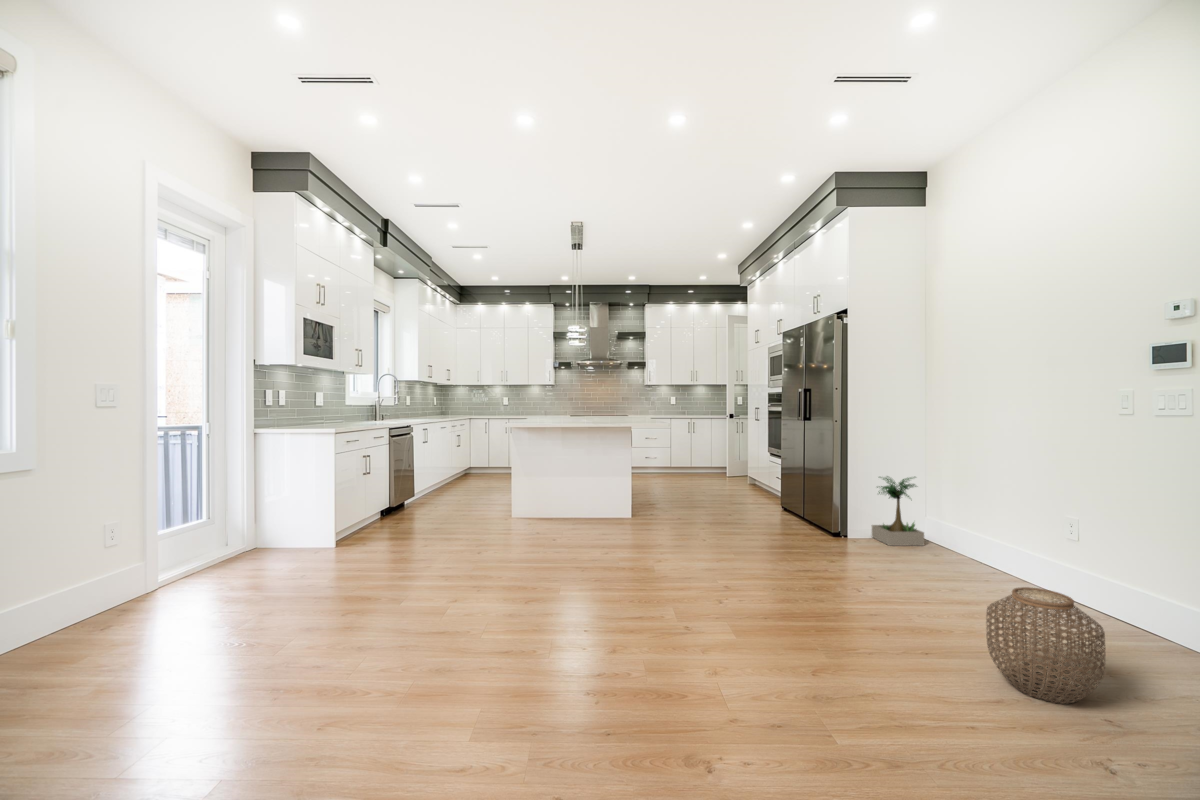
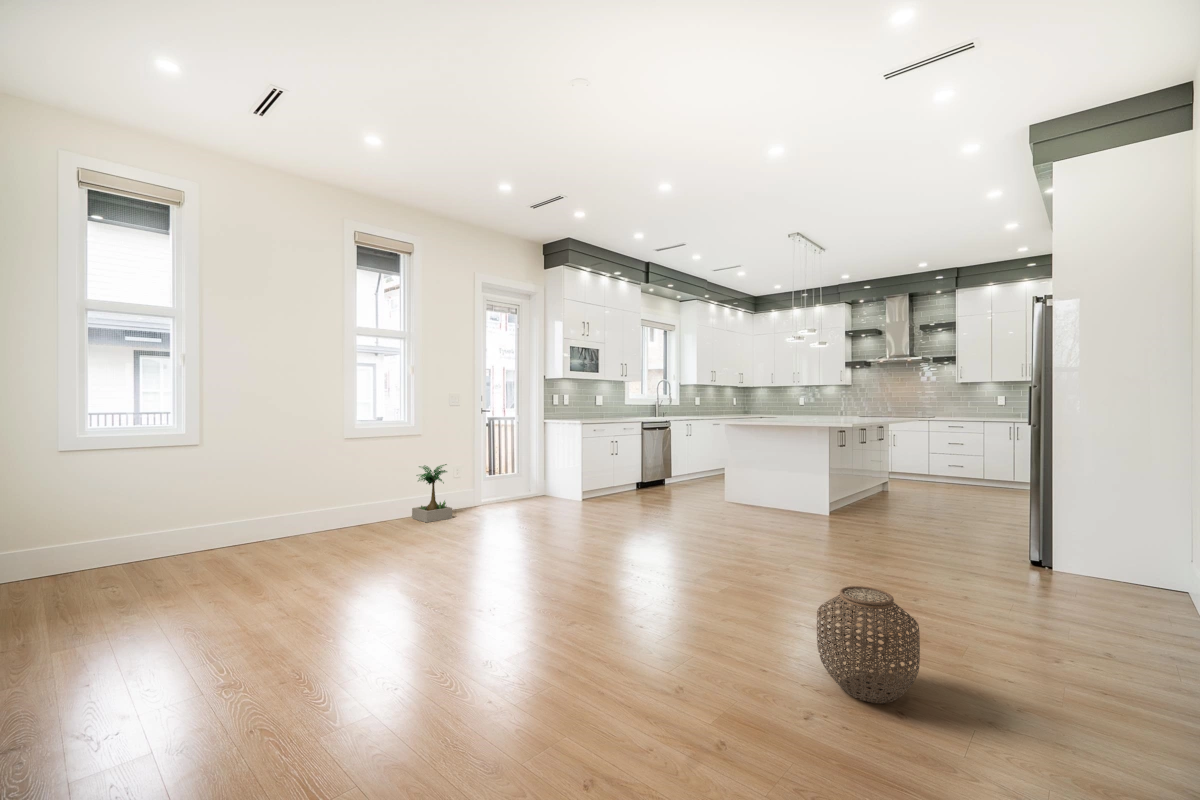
potted plant: present [872,476,924,546] -> present [412,464,452,523]

